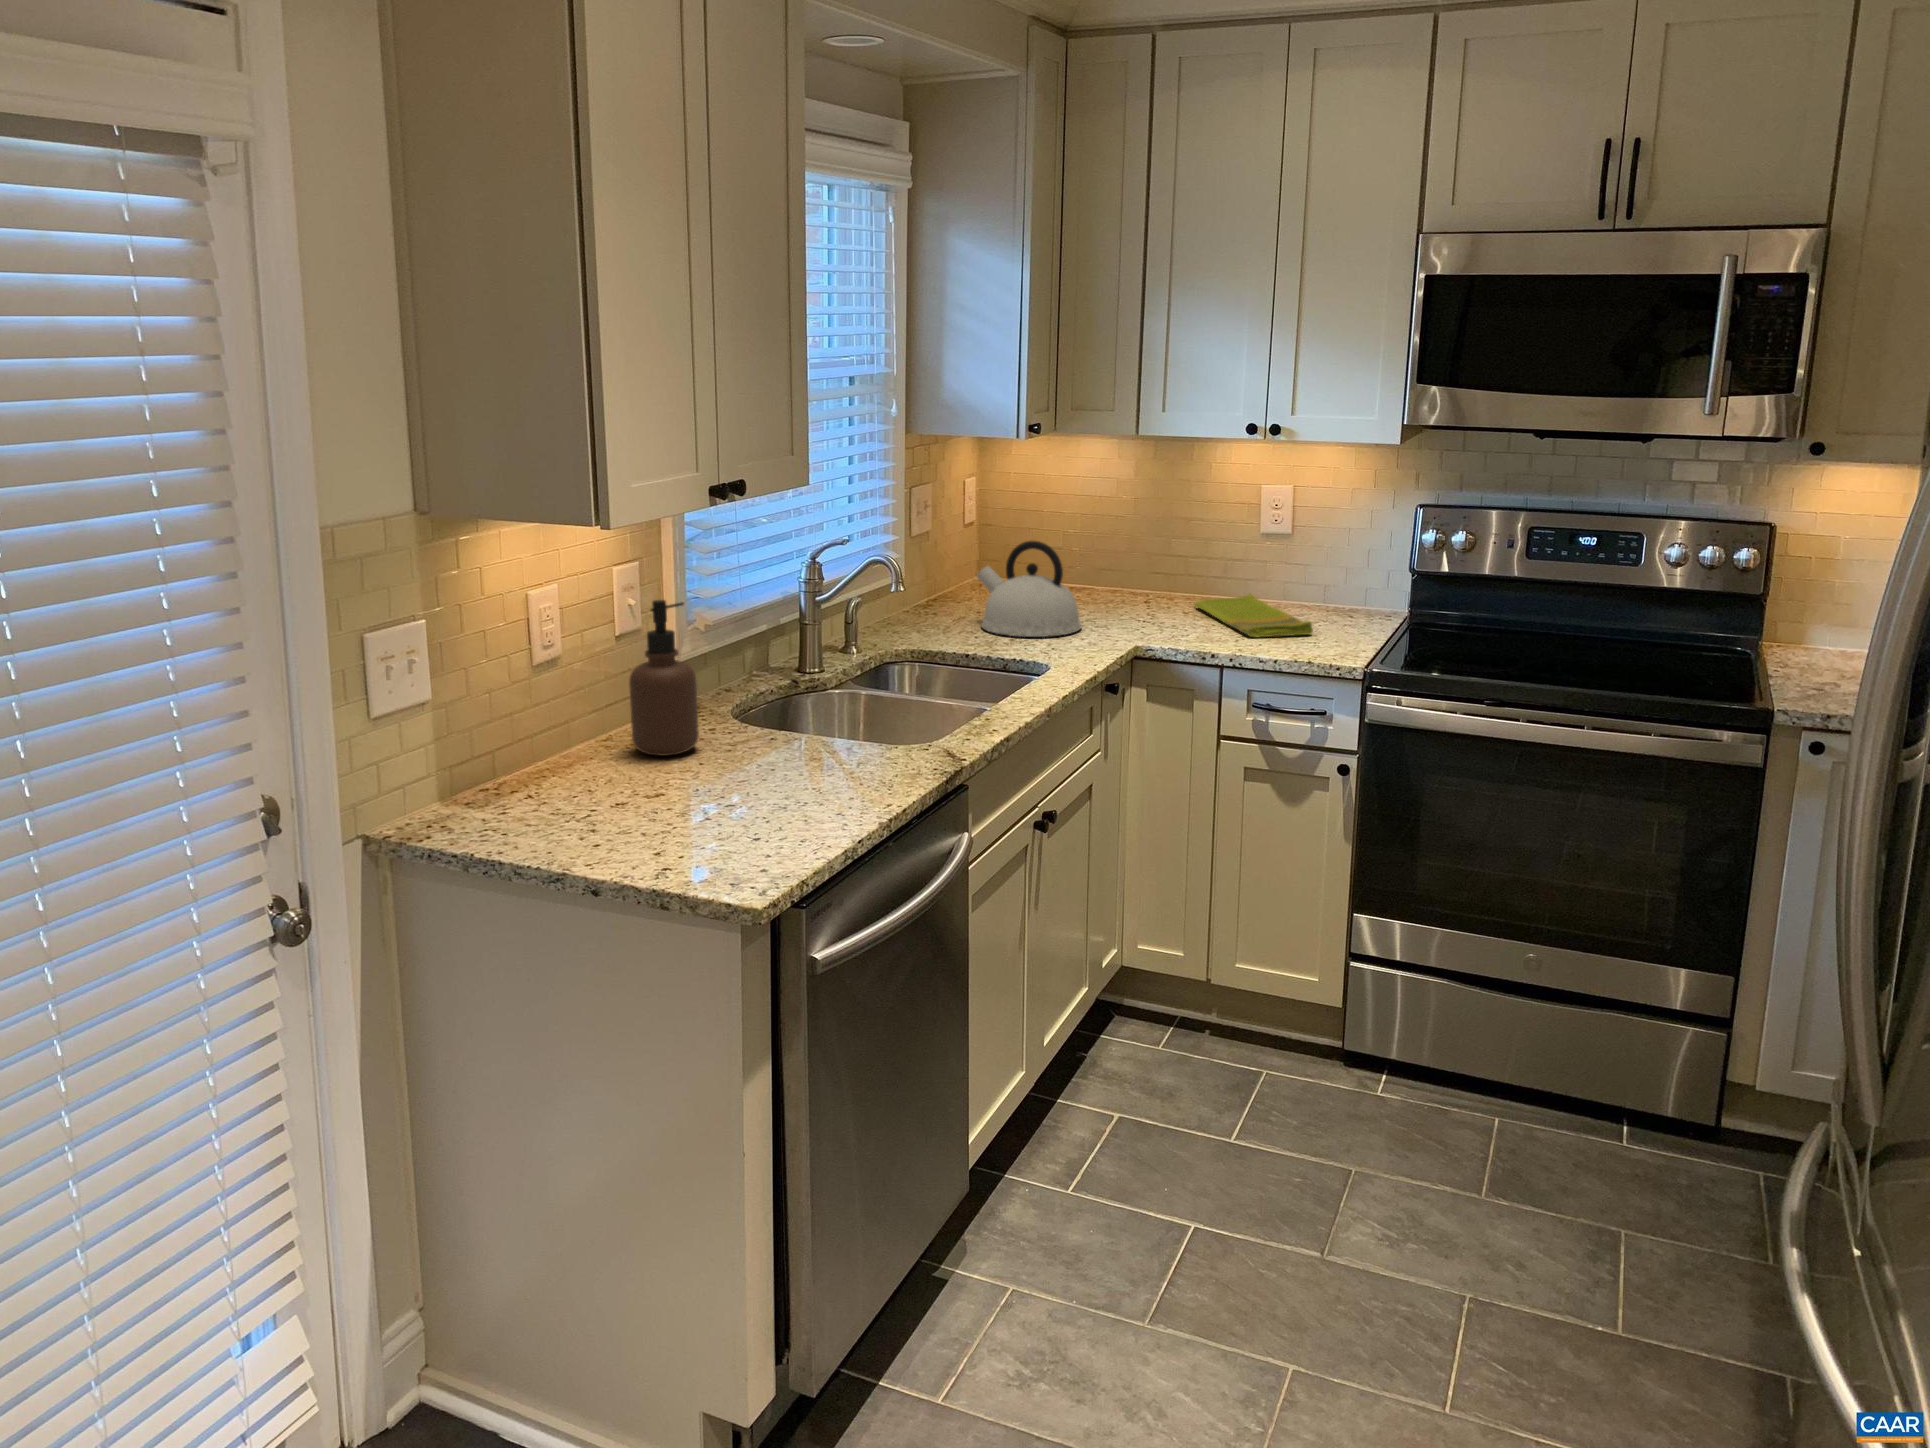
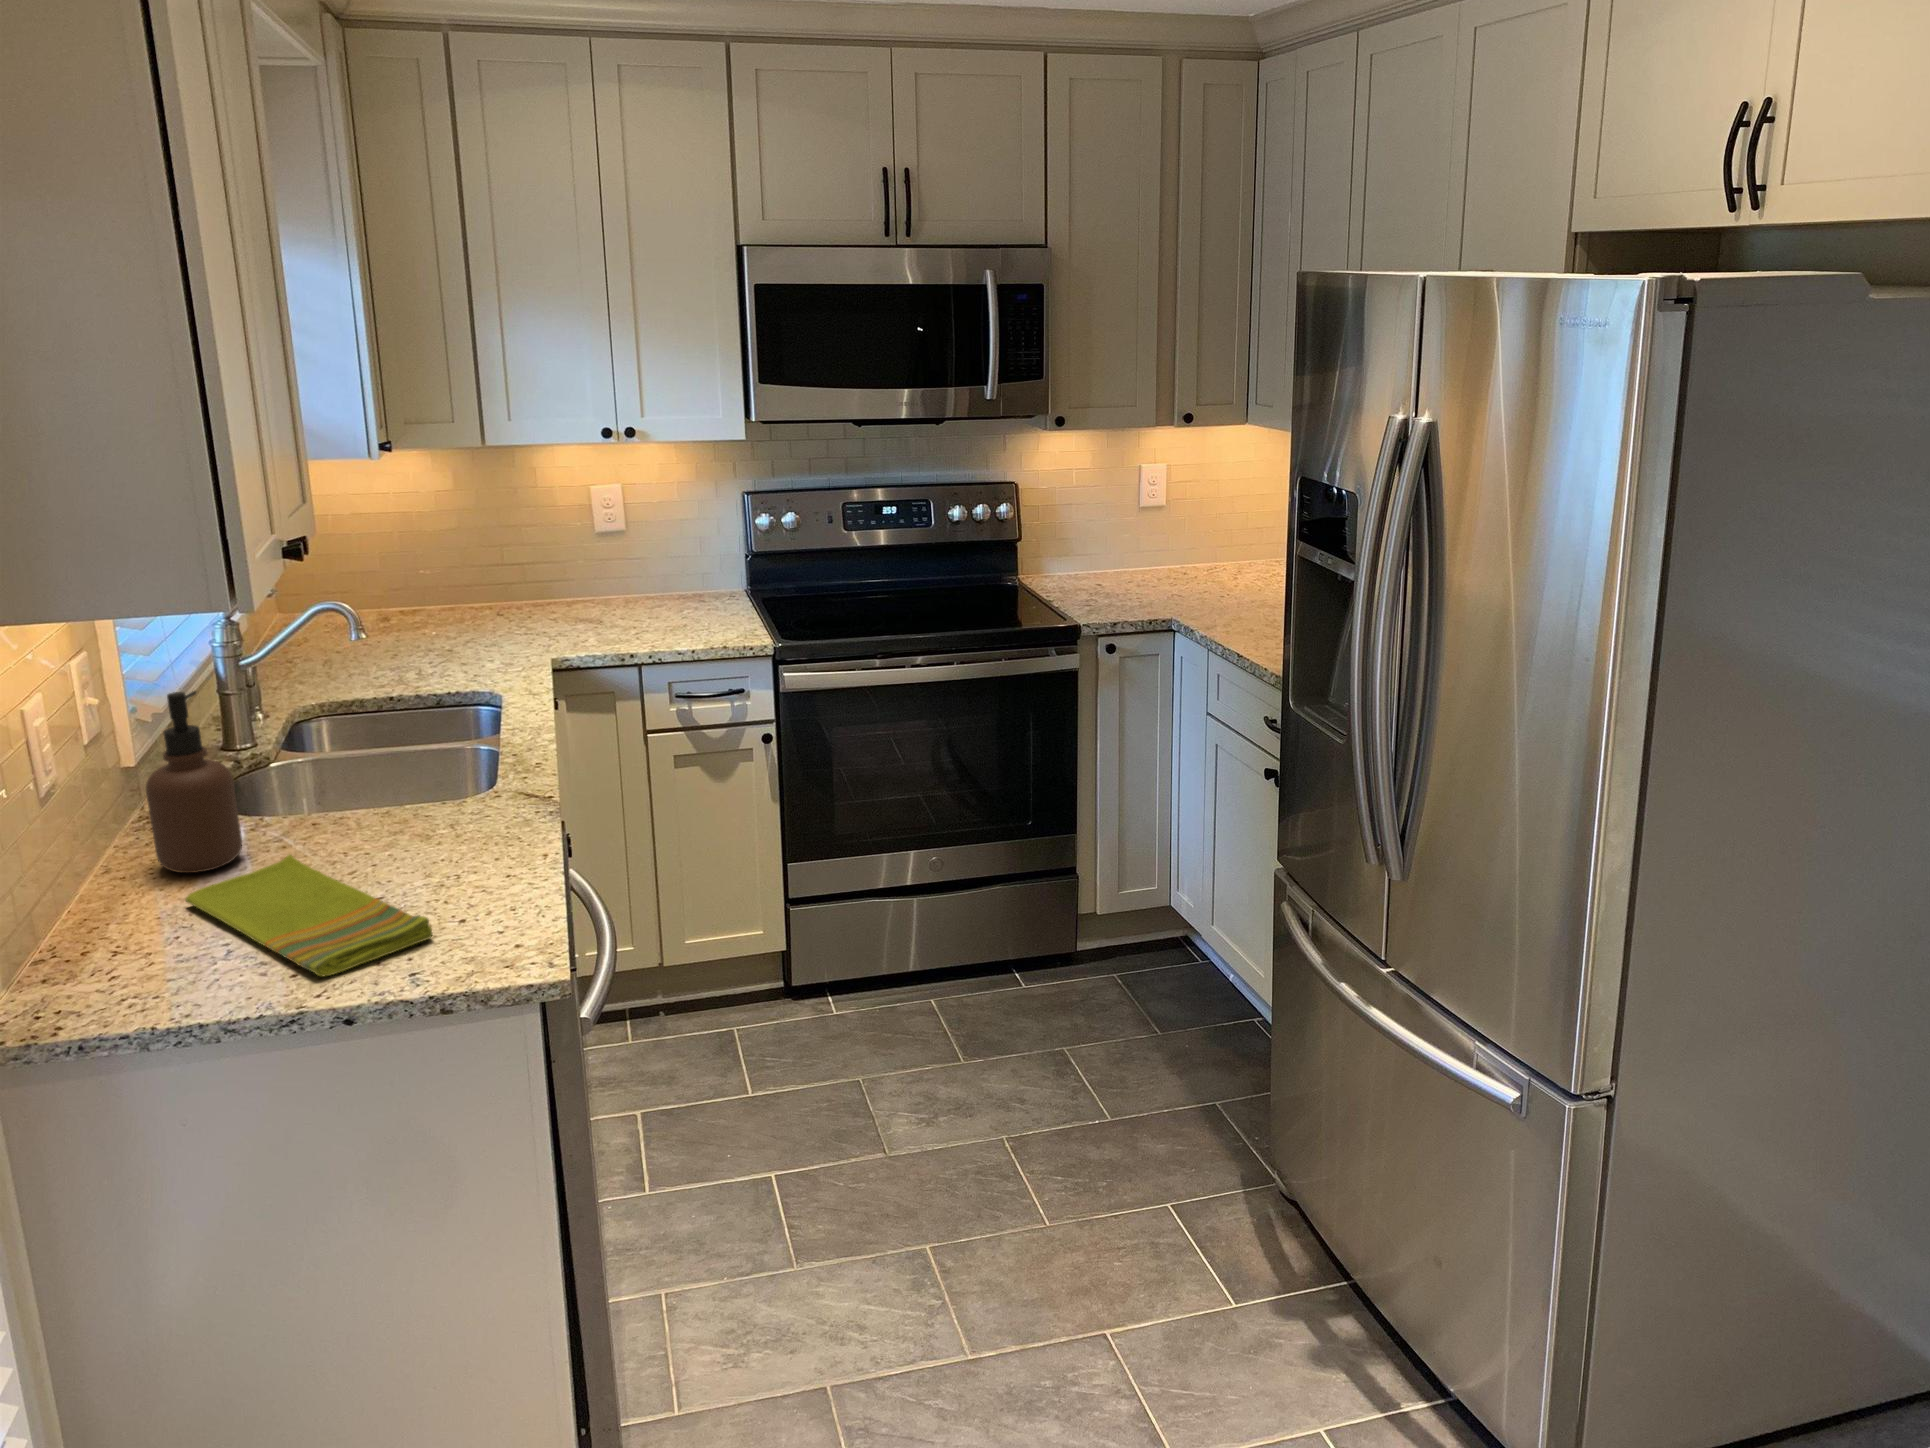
kettle: present [977,541,1081,637] -> none [345,567,474,670]
dish towel: present [1194,594,1313,637] -> present [185,855,433,976]

